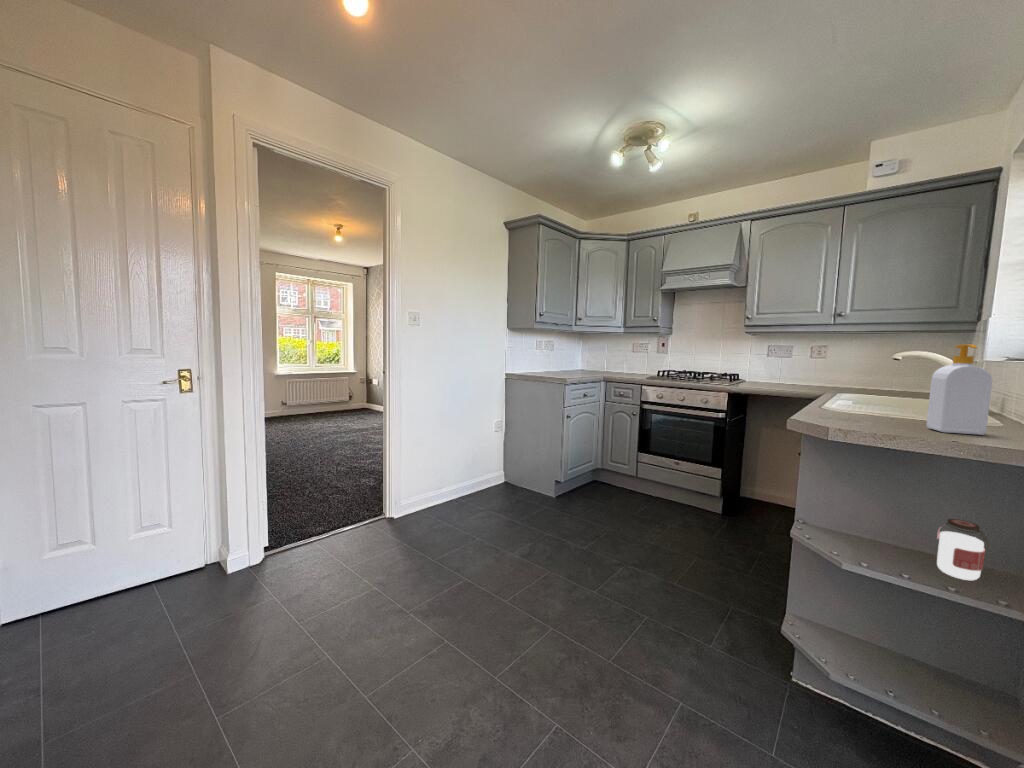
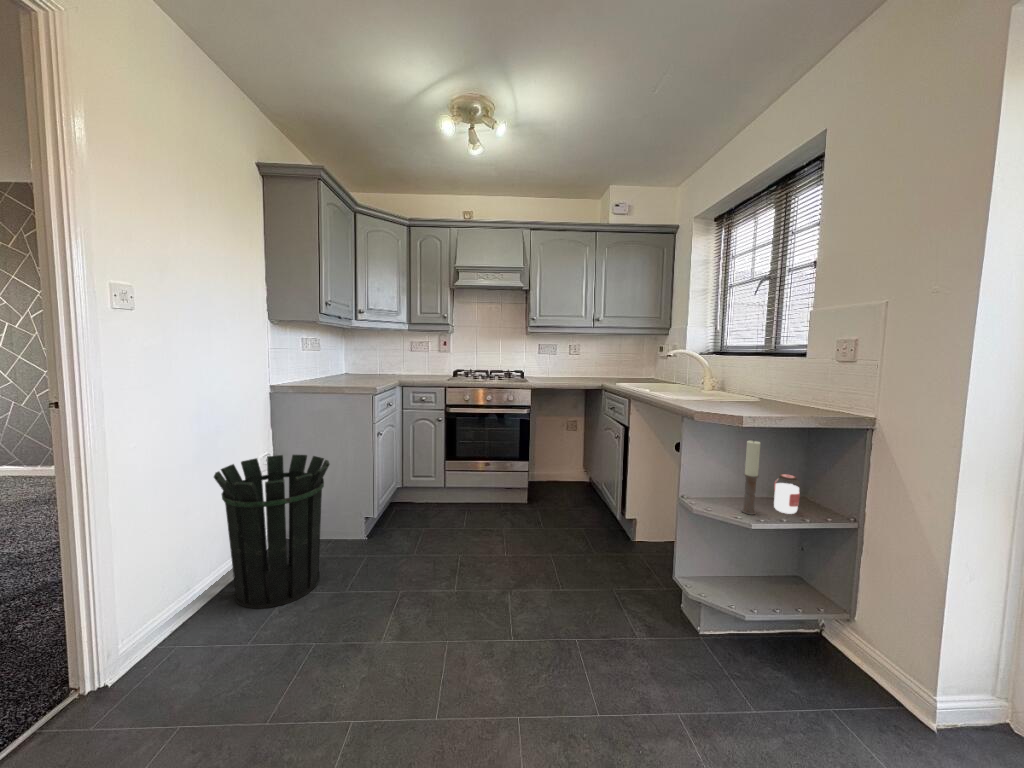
soap bottle: present [926,344,992,435] -> none [779,357,813,418]
waste bin: none [452,420,519,517] -> present [214,455,330,609]
candle: none [869,459,900,560] -> present [742,441,760,514]

